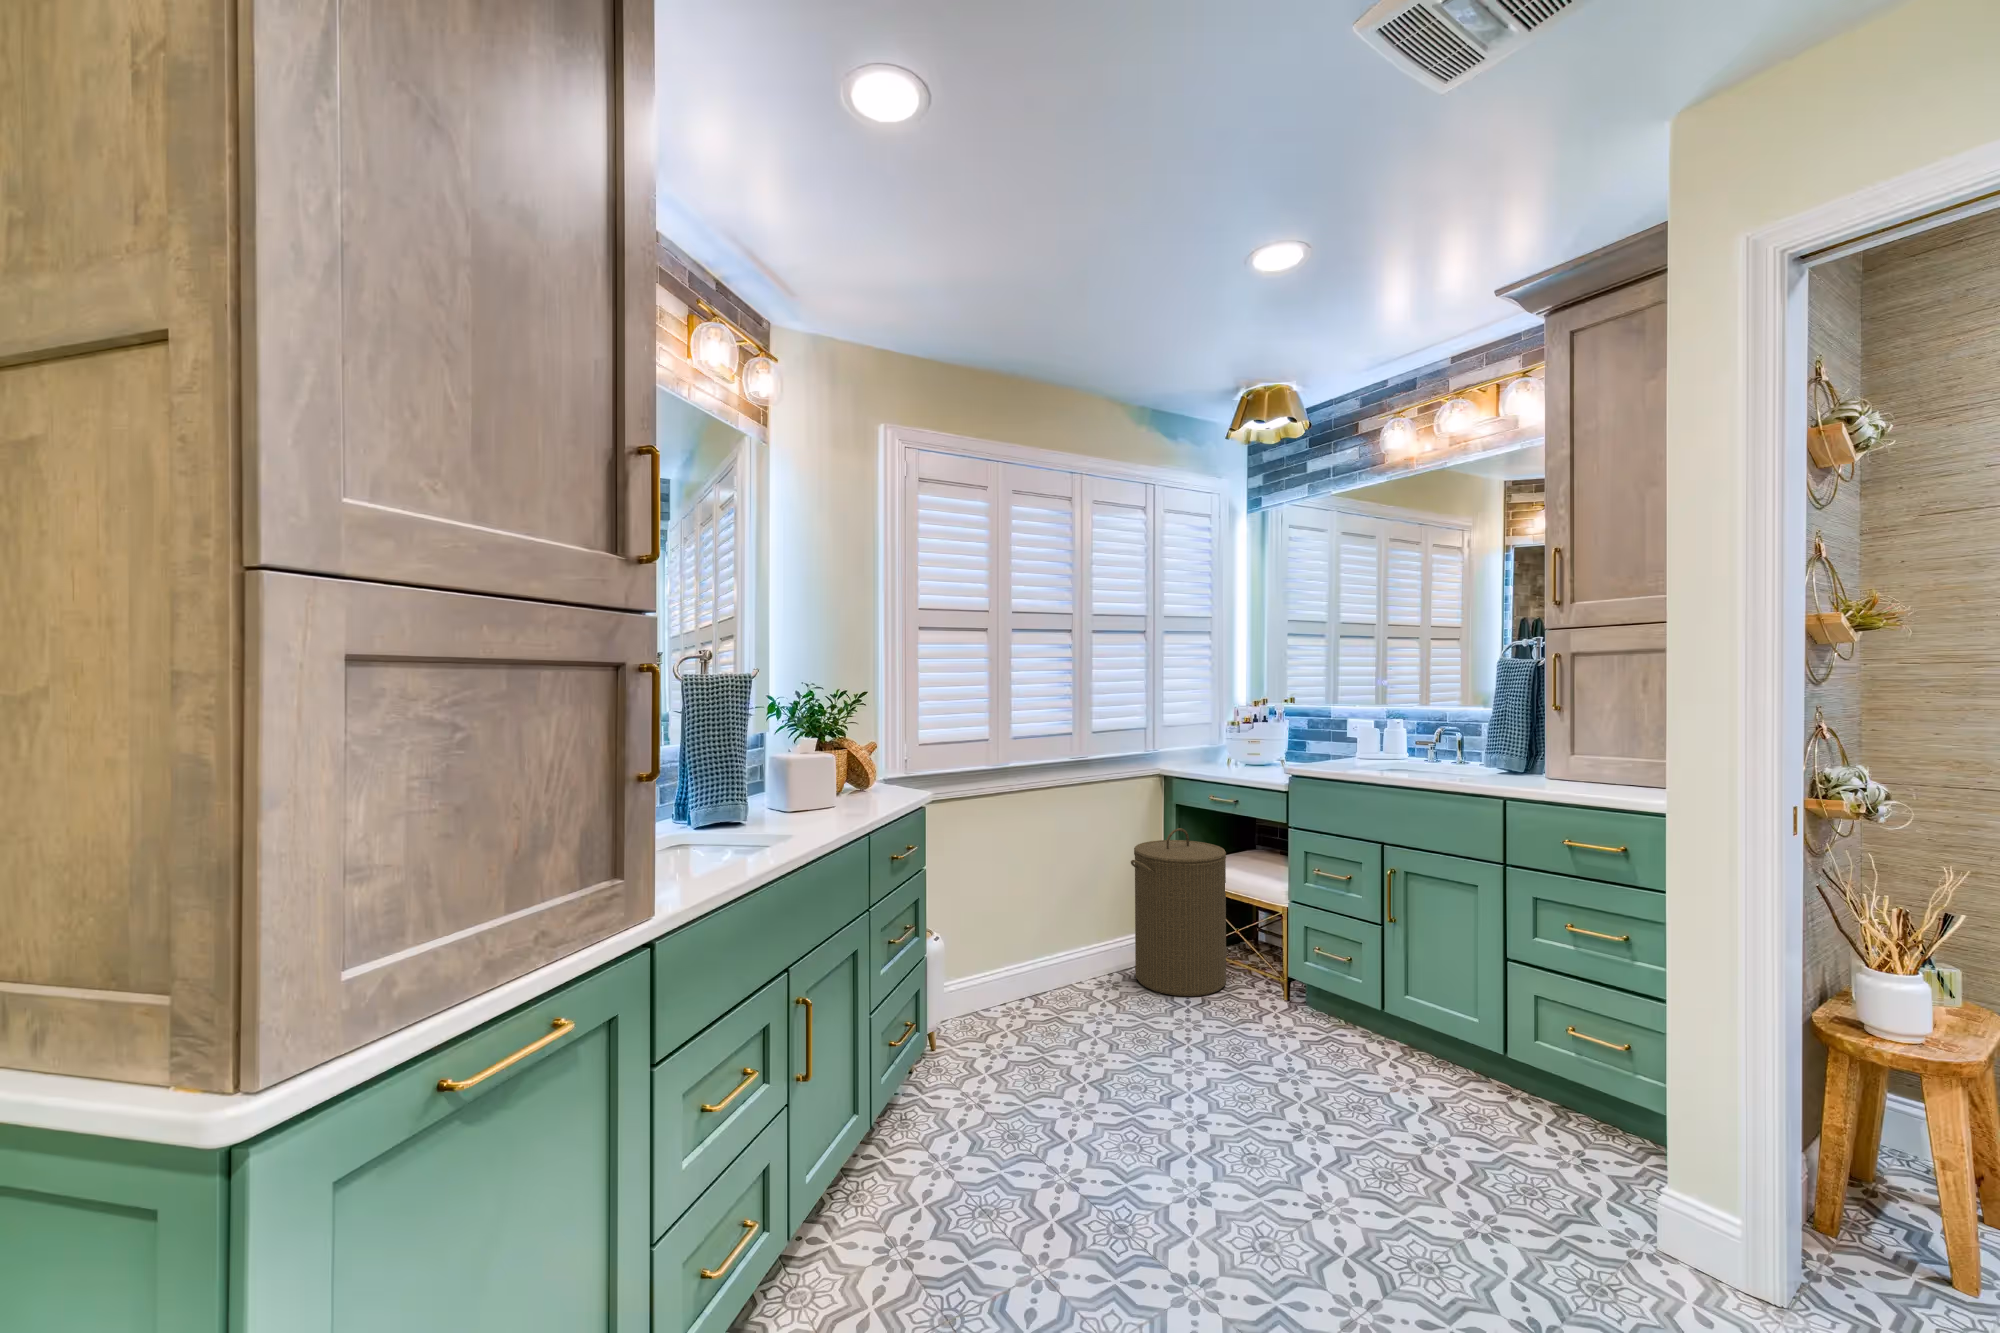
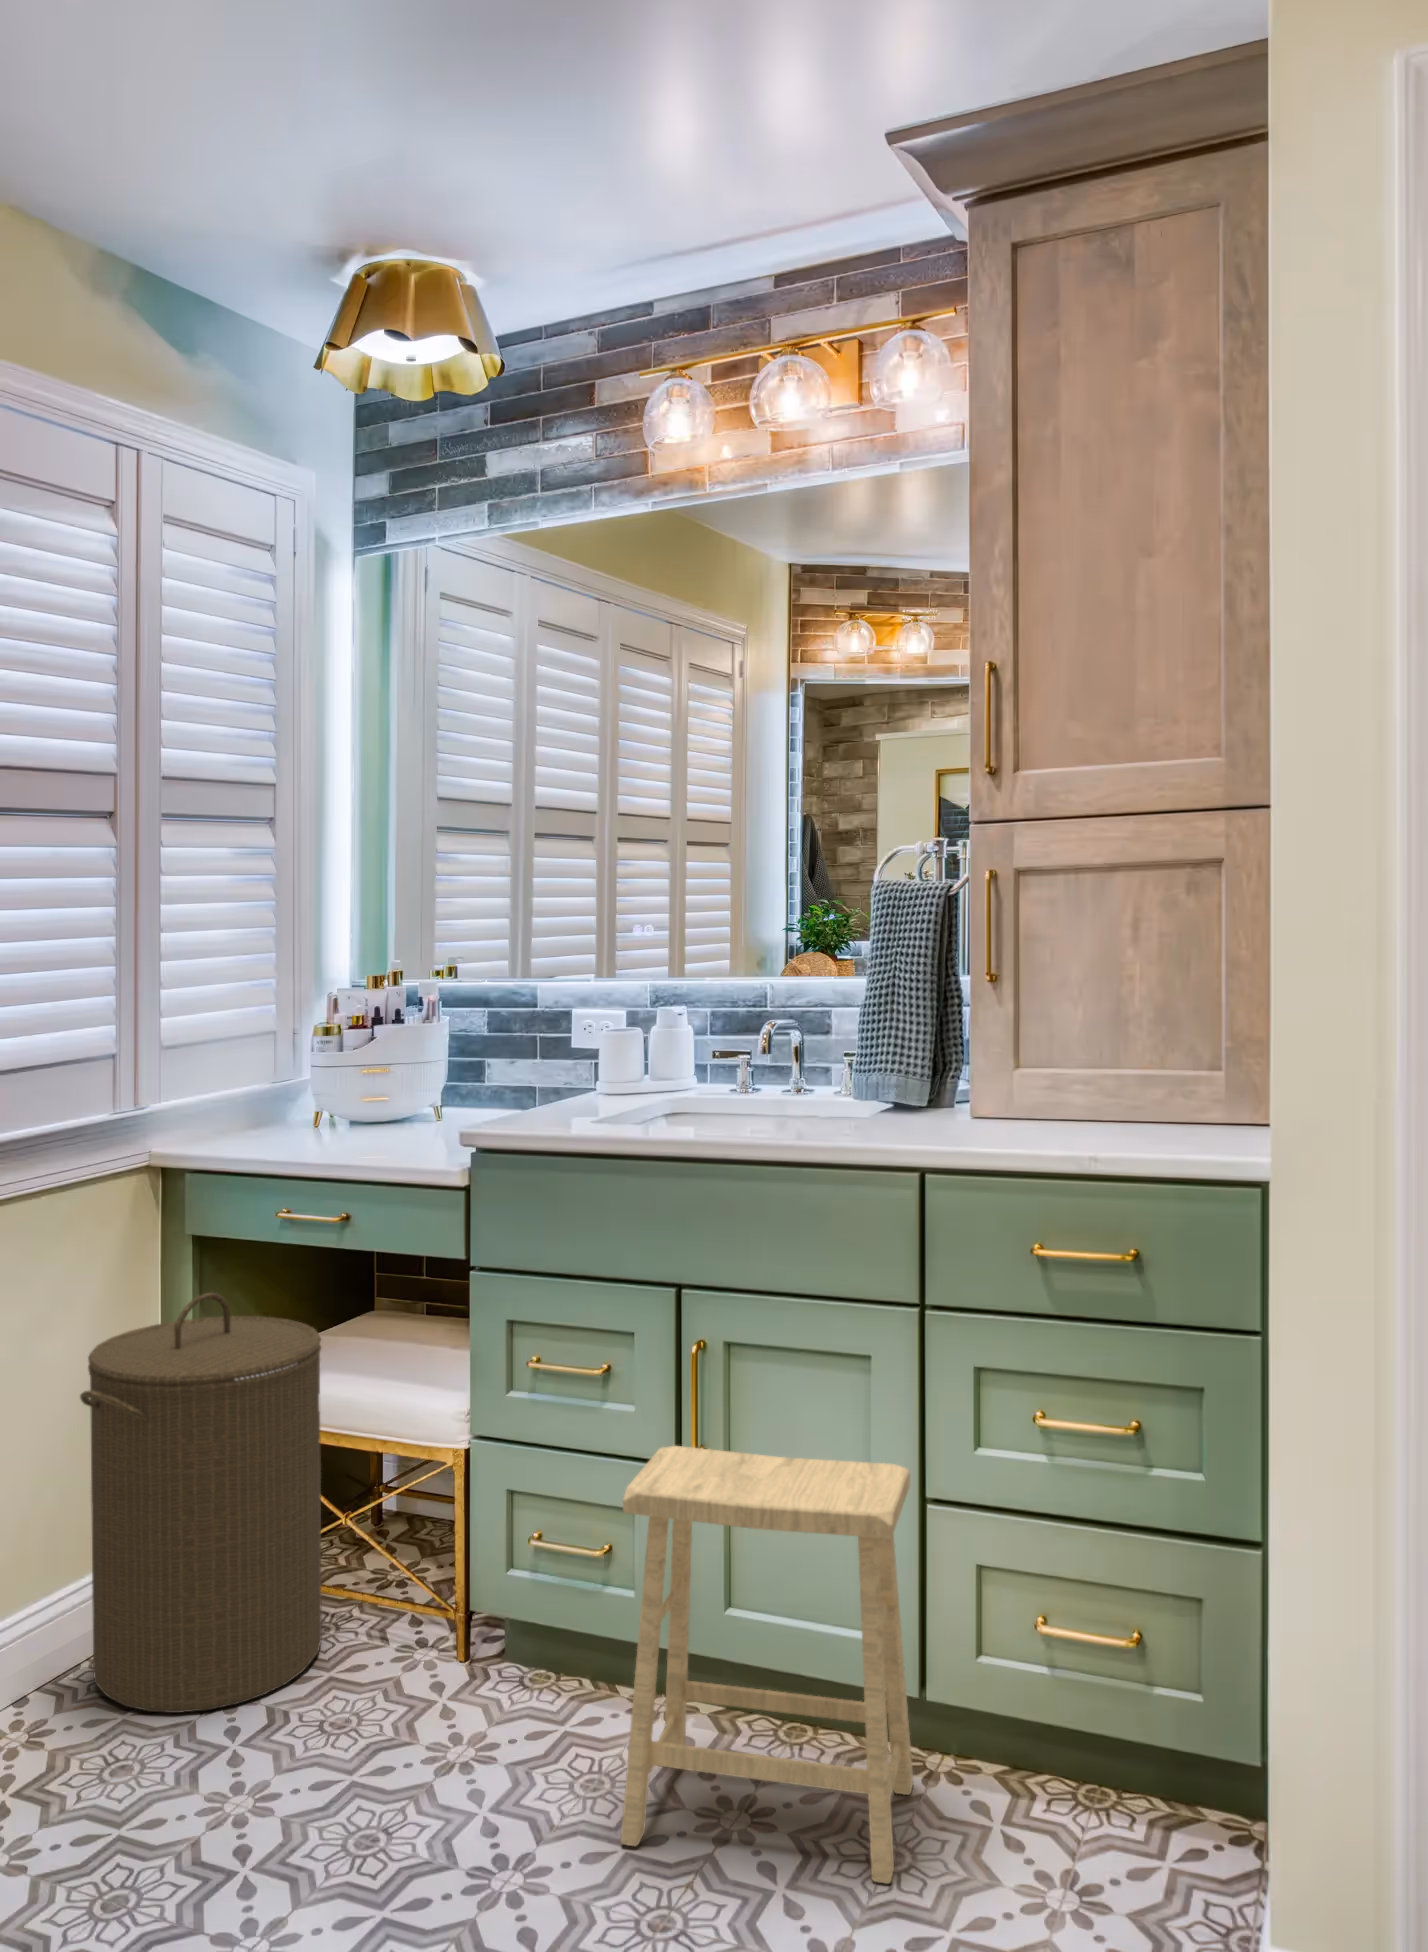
footstool: none [1345,914,1501,1125] -> present [621,1446,913,1884]

